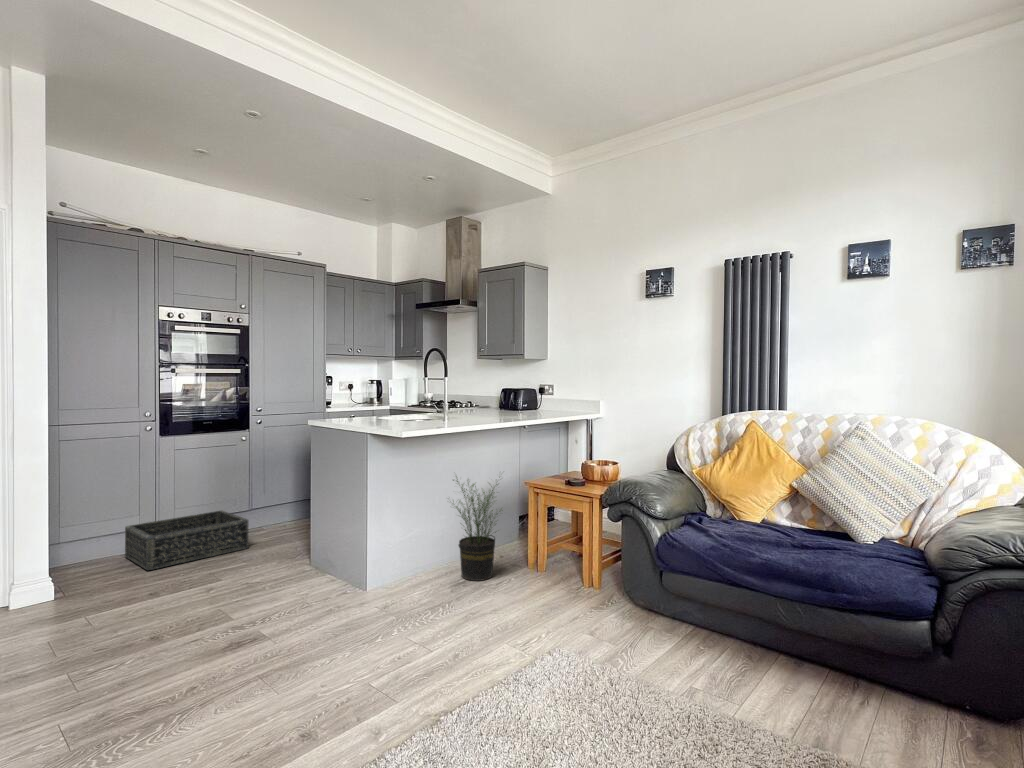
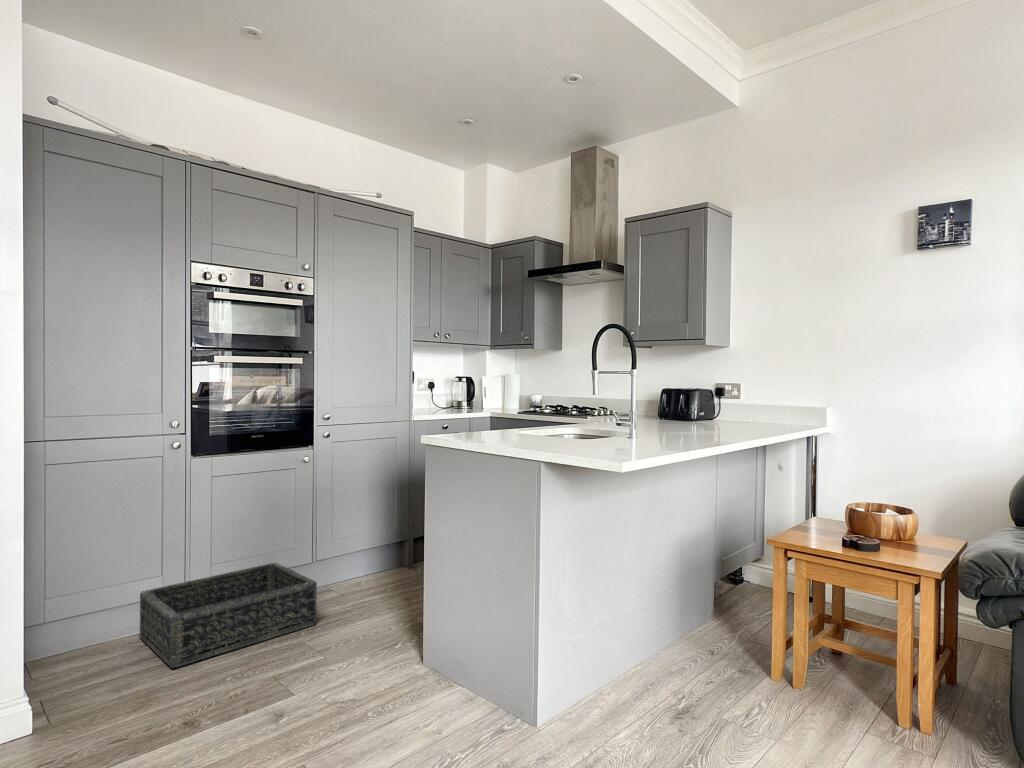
potted plant: present [453,476,497,581] -> none [642,523,752,712]

